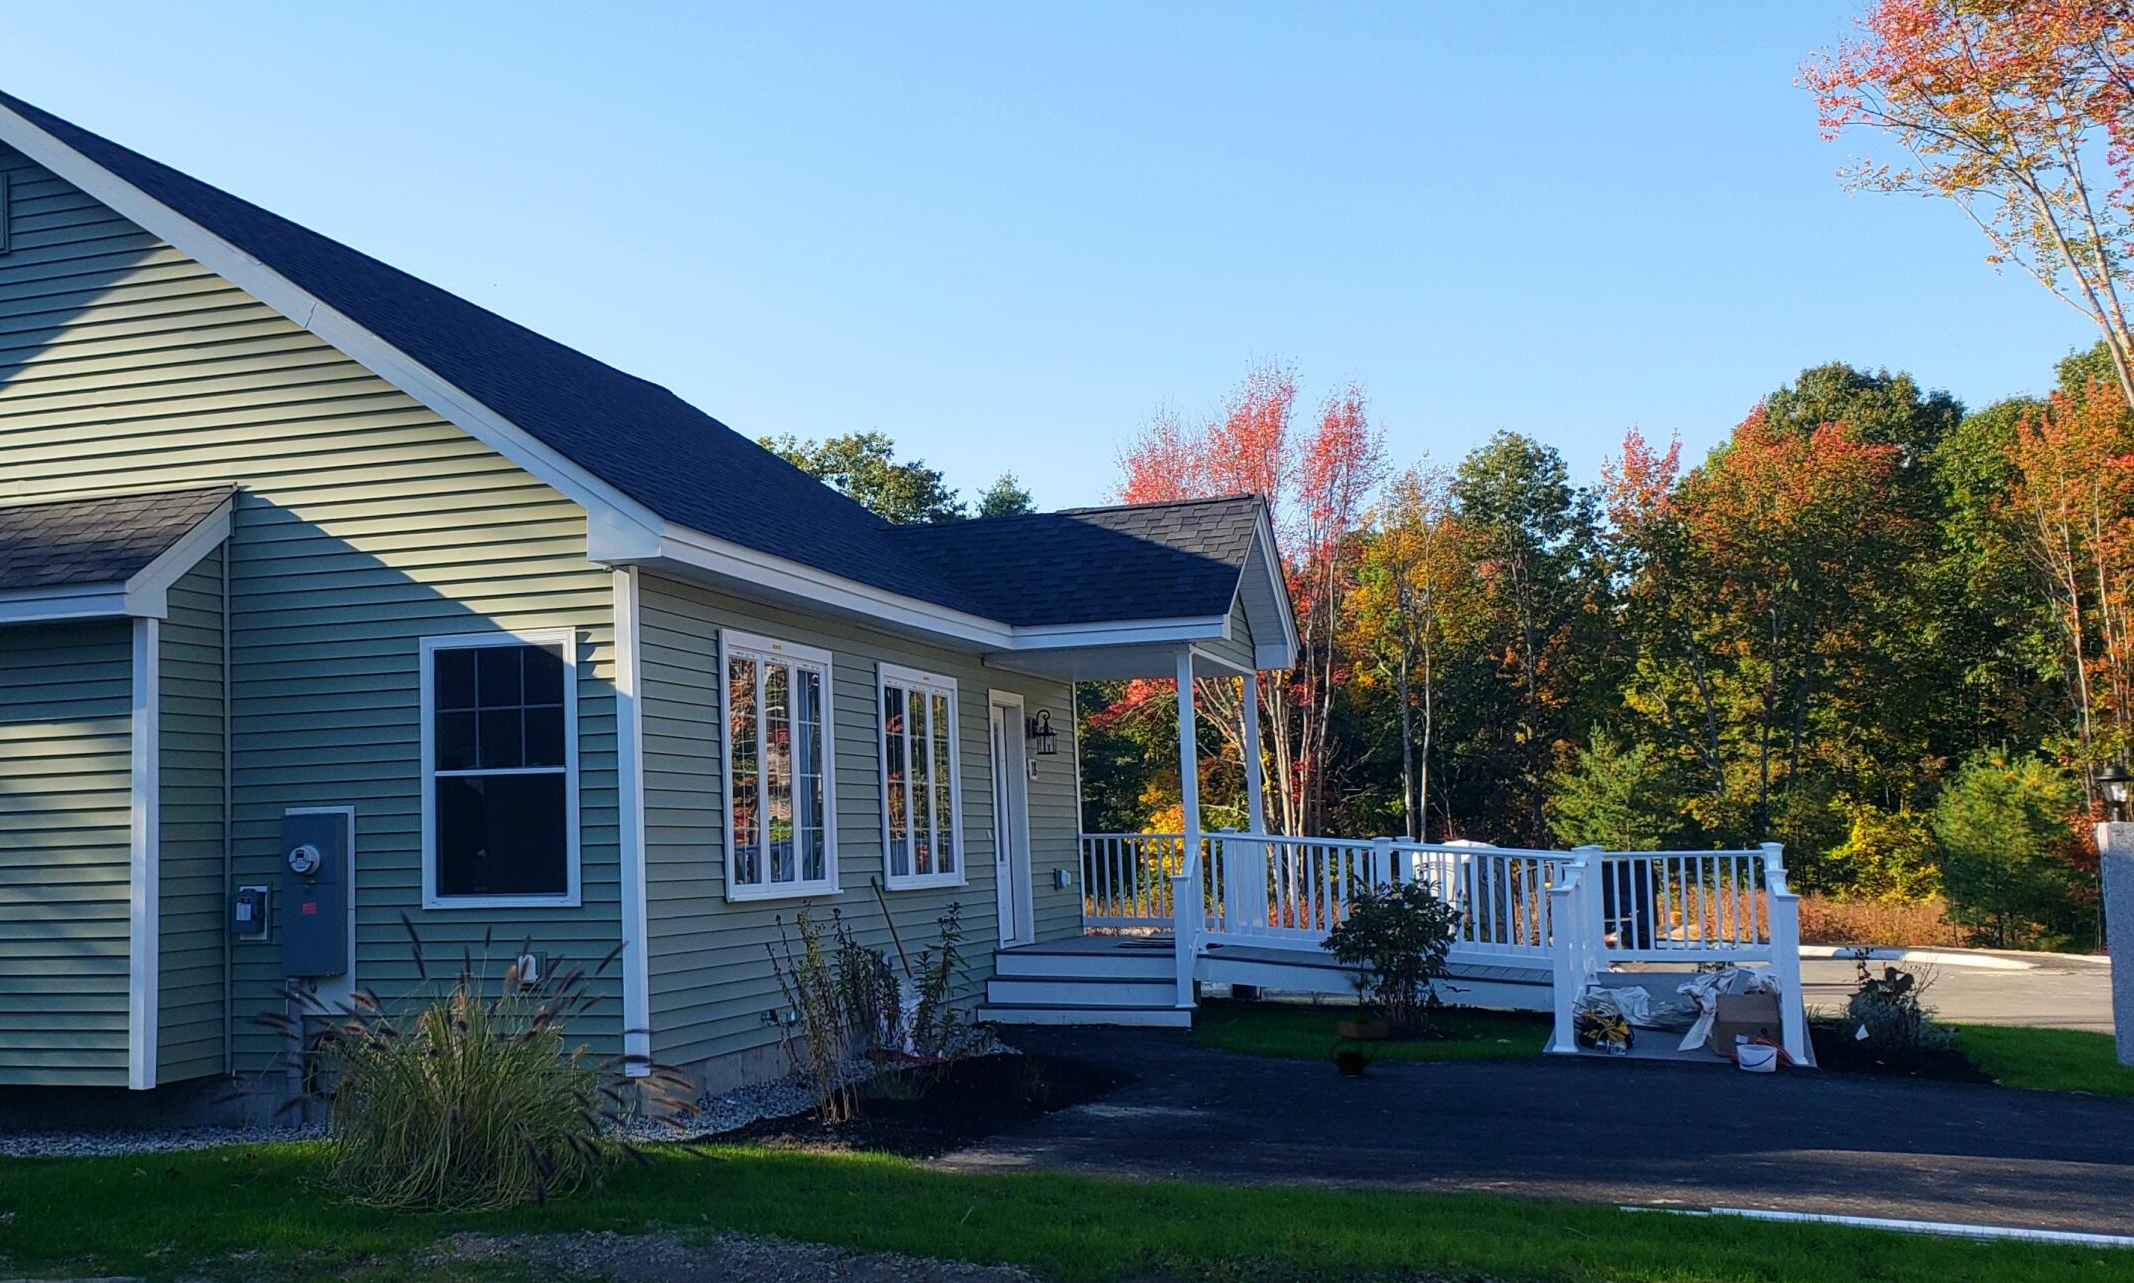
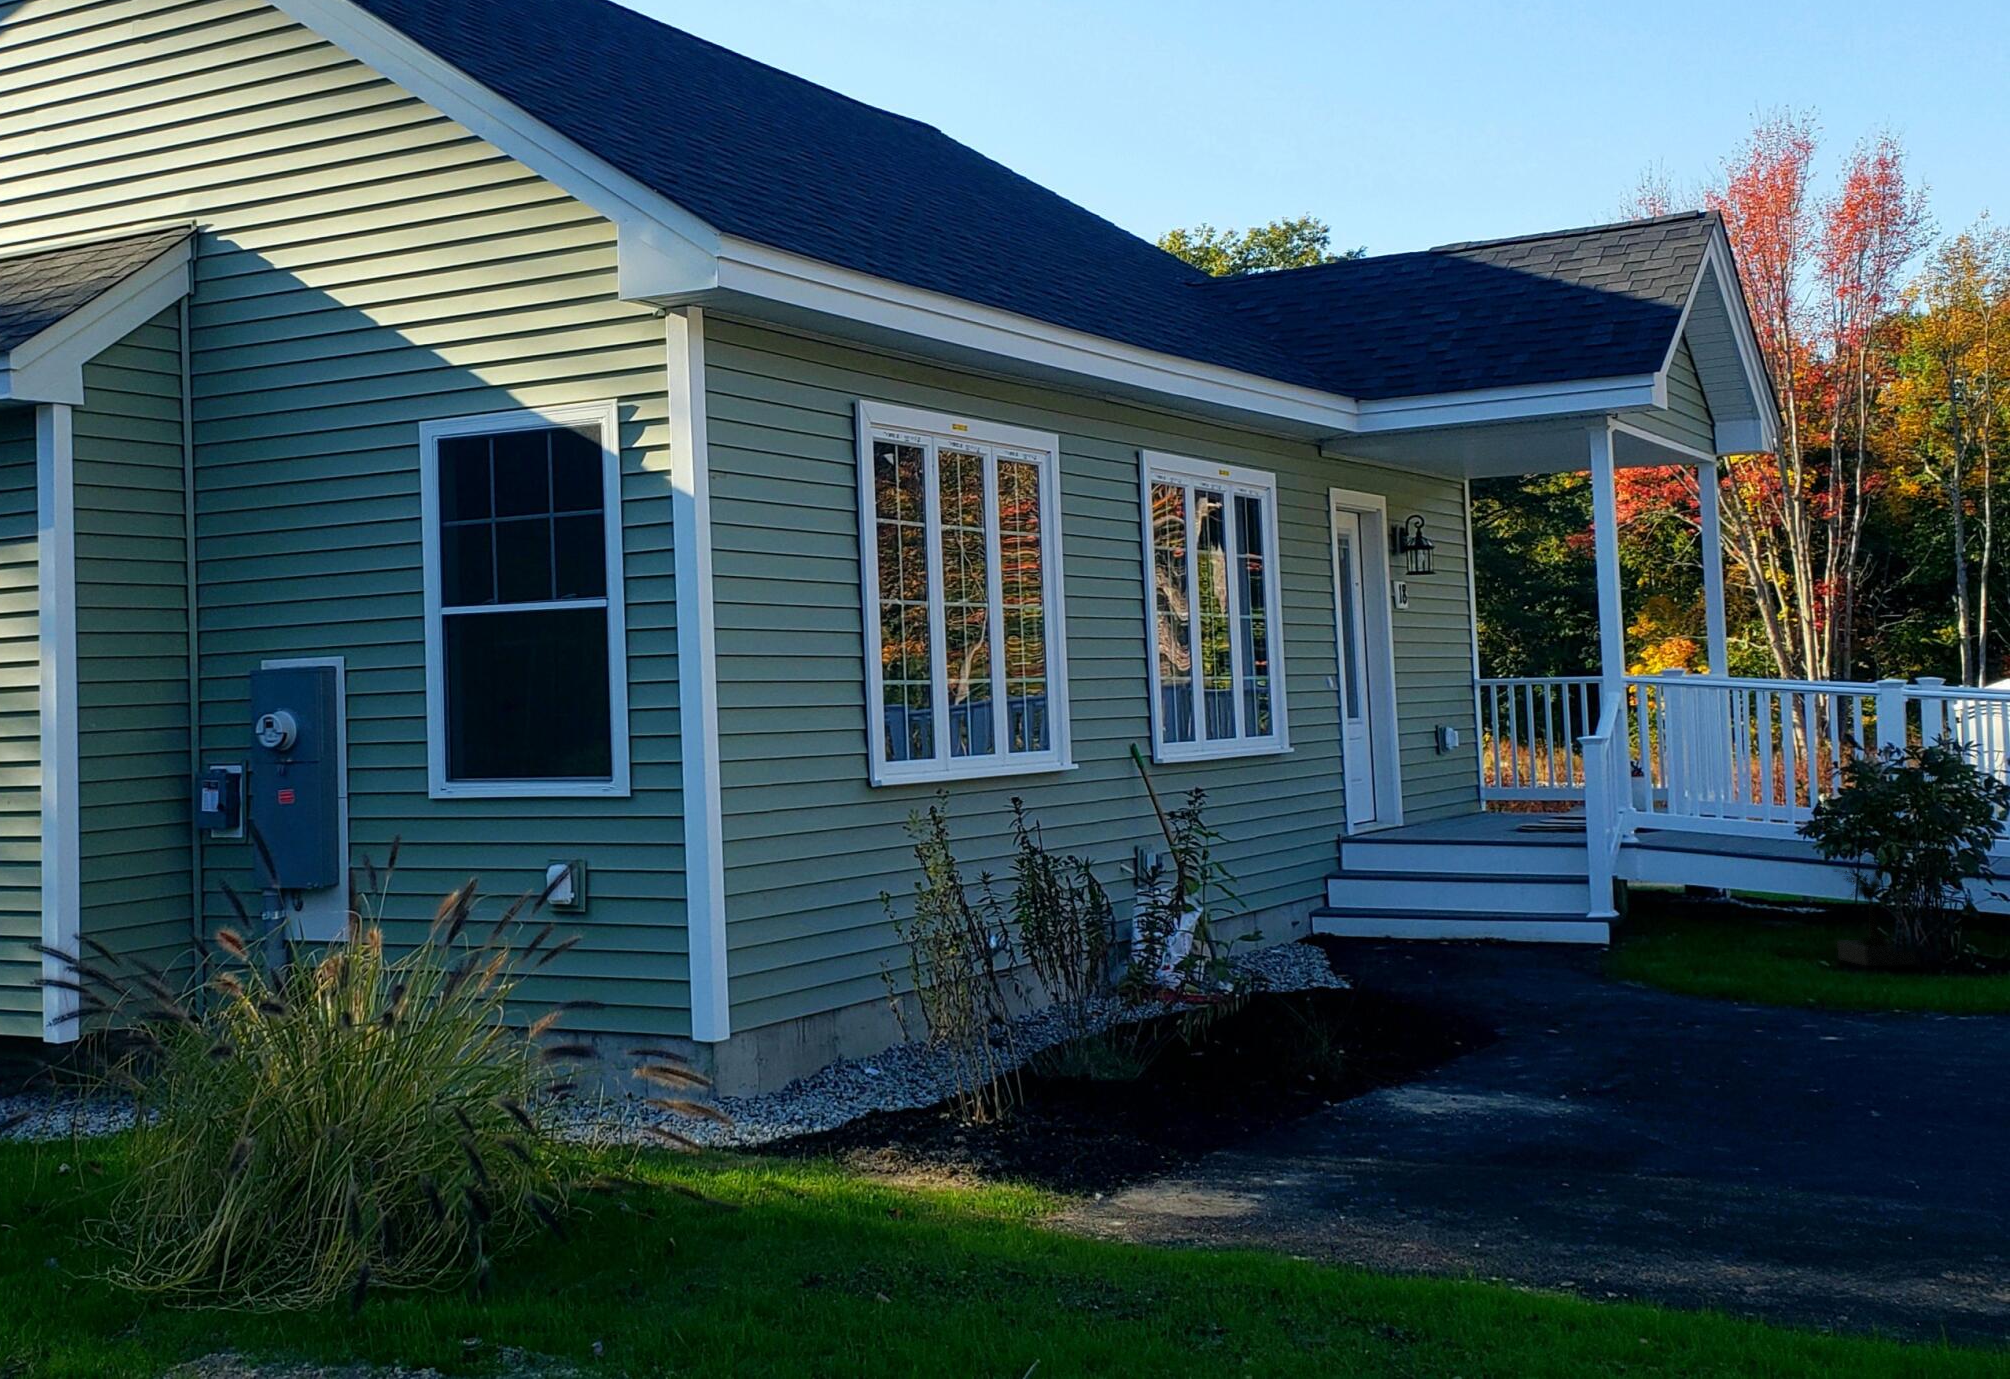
watering can: present [1330,1041,1375,1074] -> none [1811,977,1892,1027]

